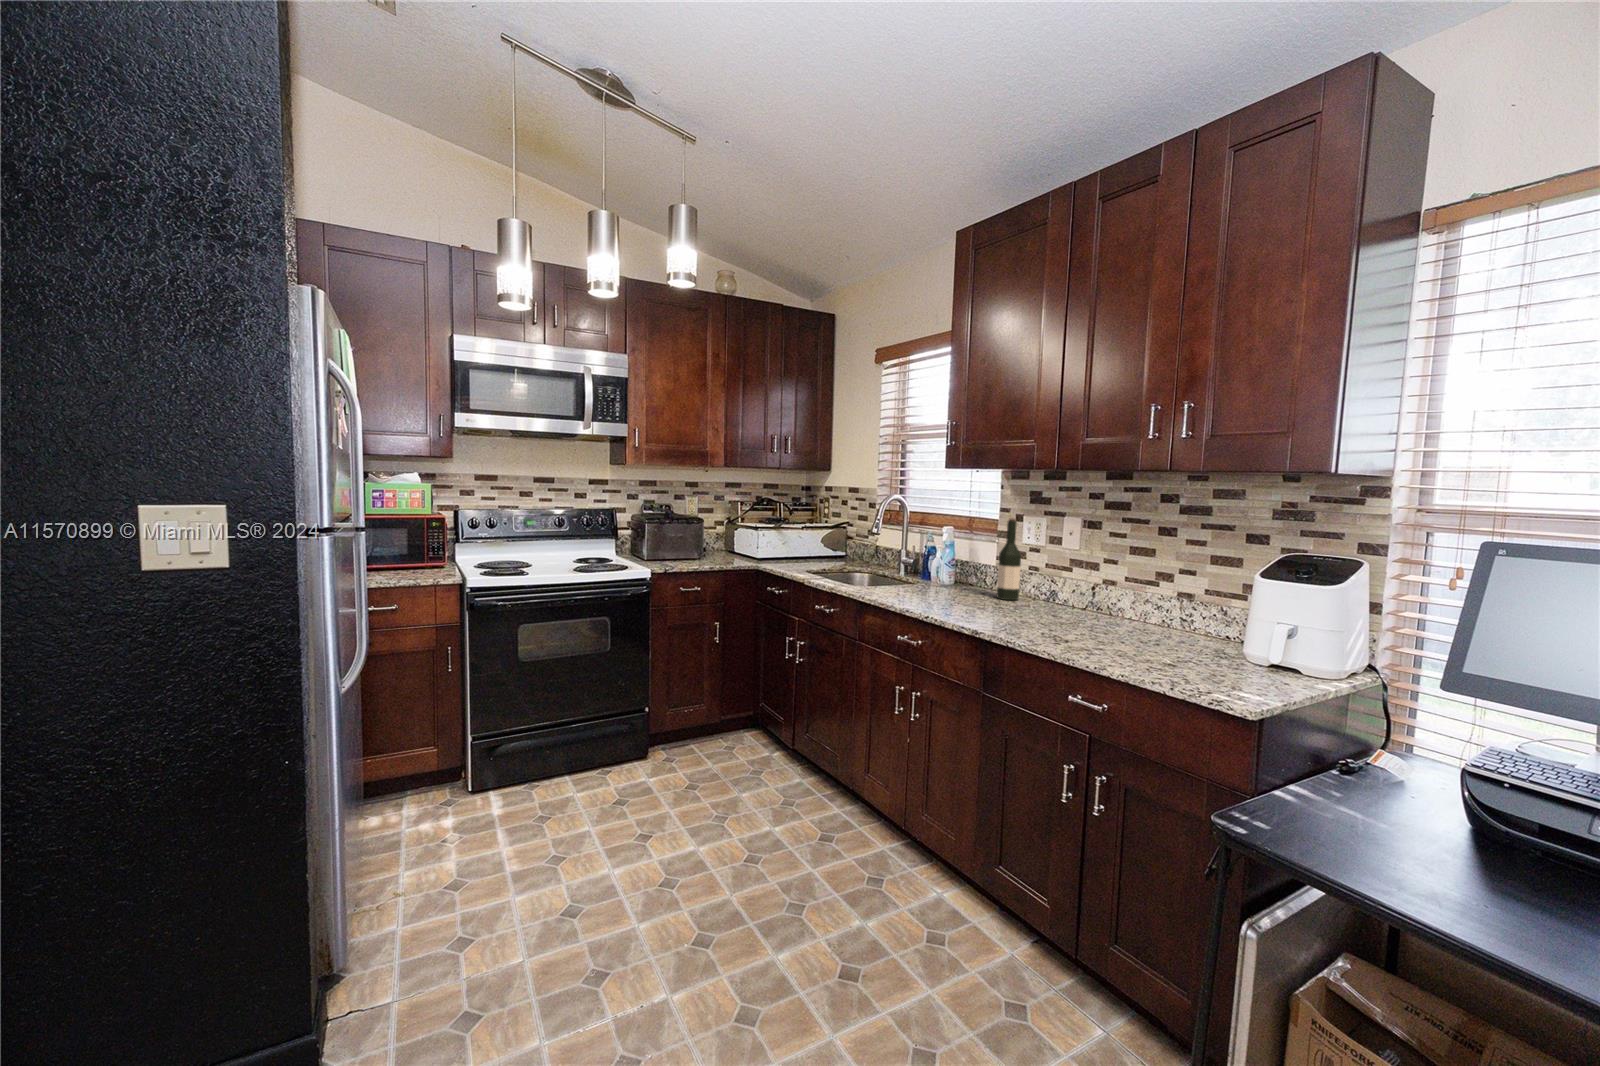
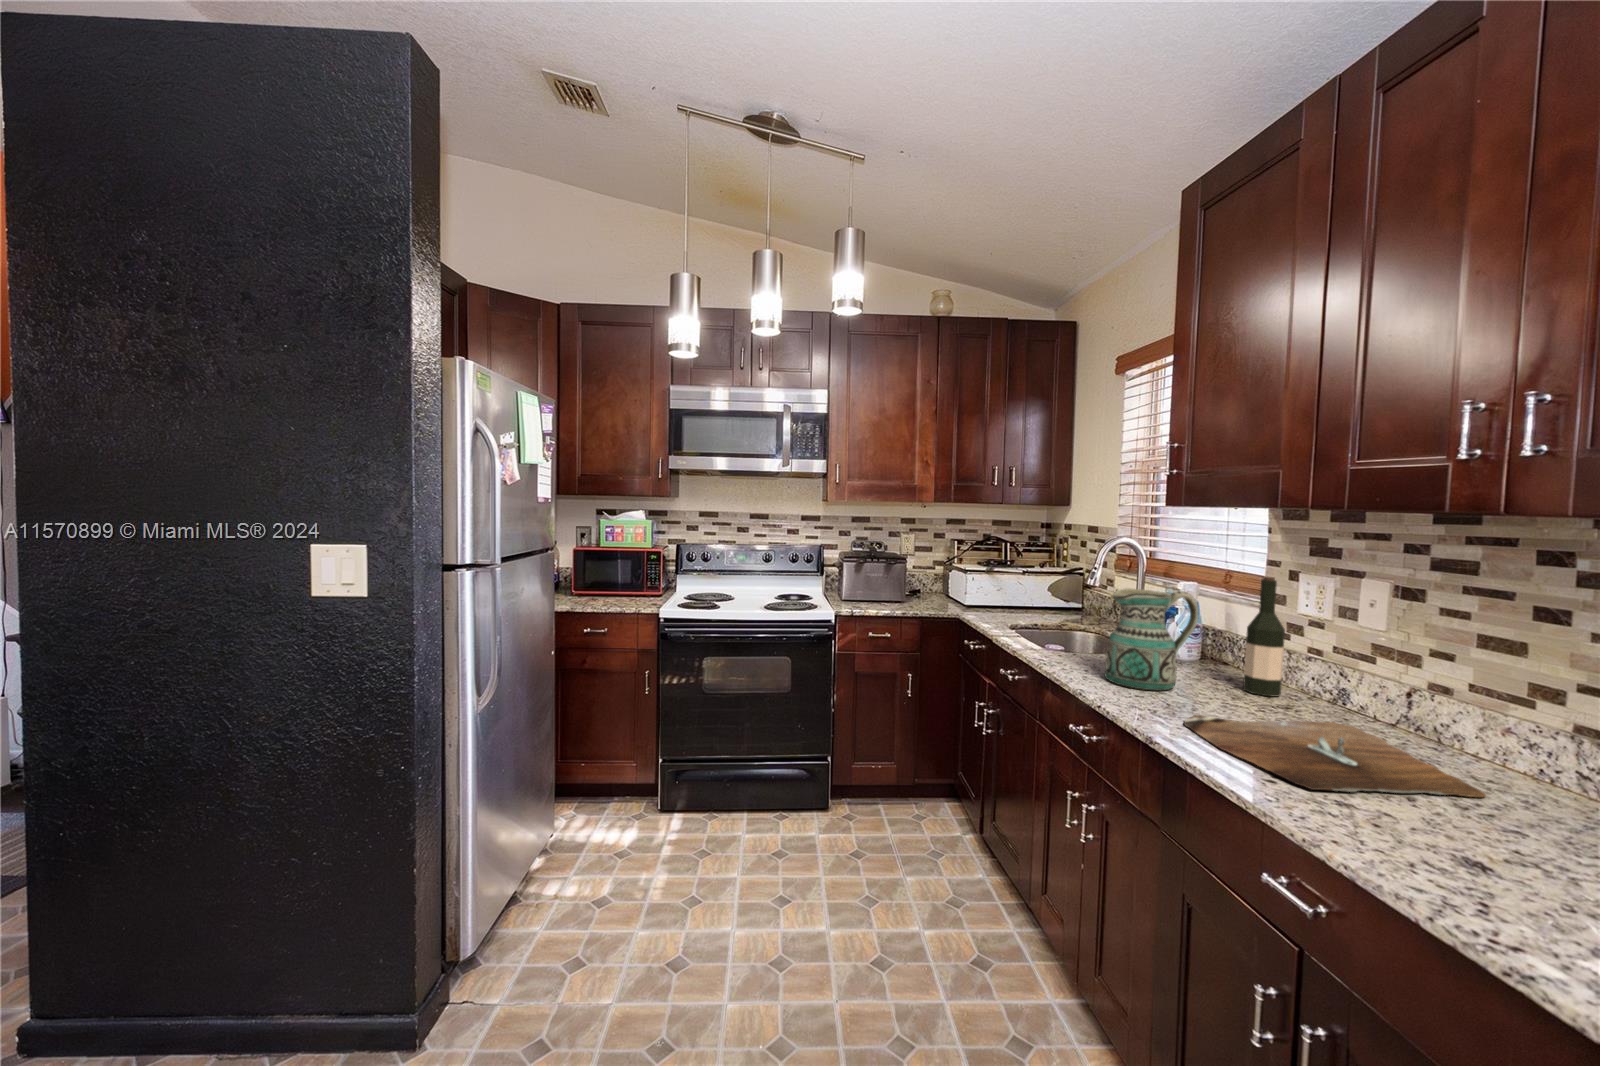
ceramic pitcher: none [913,531,970,603] -> present [1105,588,1198,691]
cutting board: none [986,610,1151,644] -> present [1184,715,1486,797]

